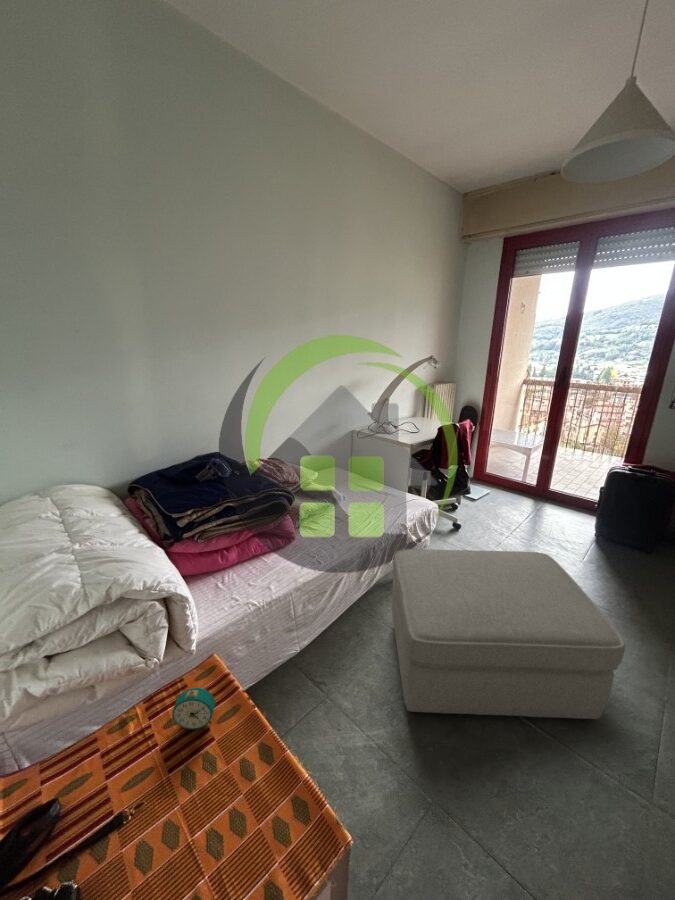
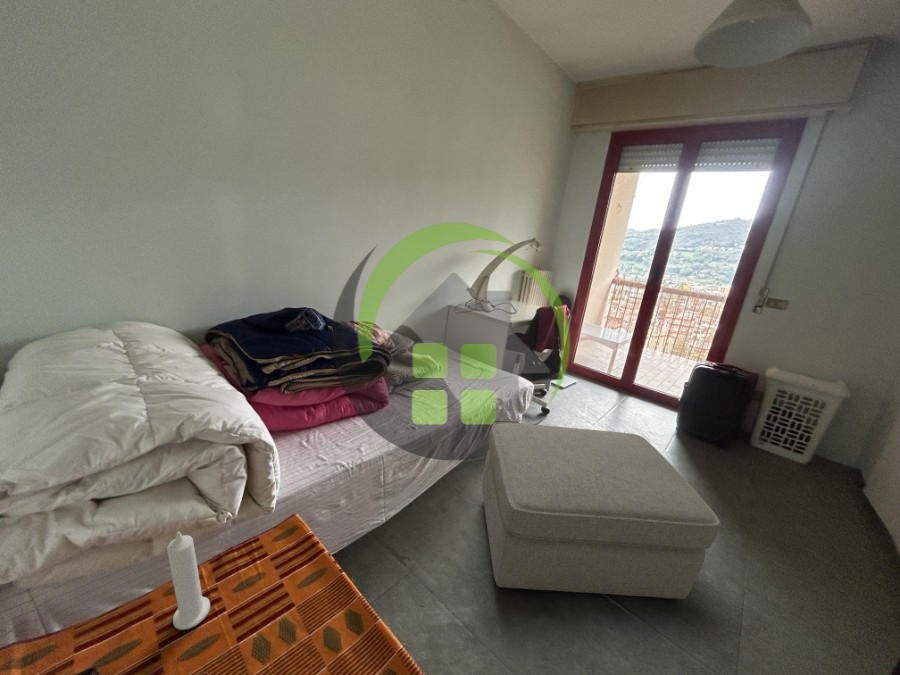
candle: none [105,681,146,763] -> present [167,531,210,630]
alarm clock: present [172,688,215,729] -> none [245,547,296,594]

